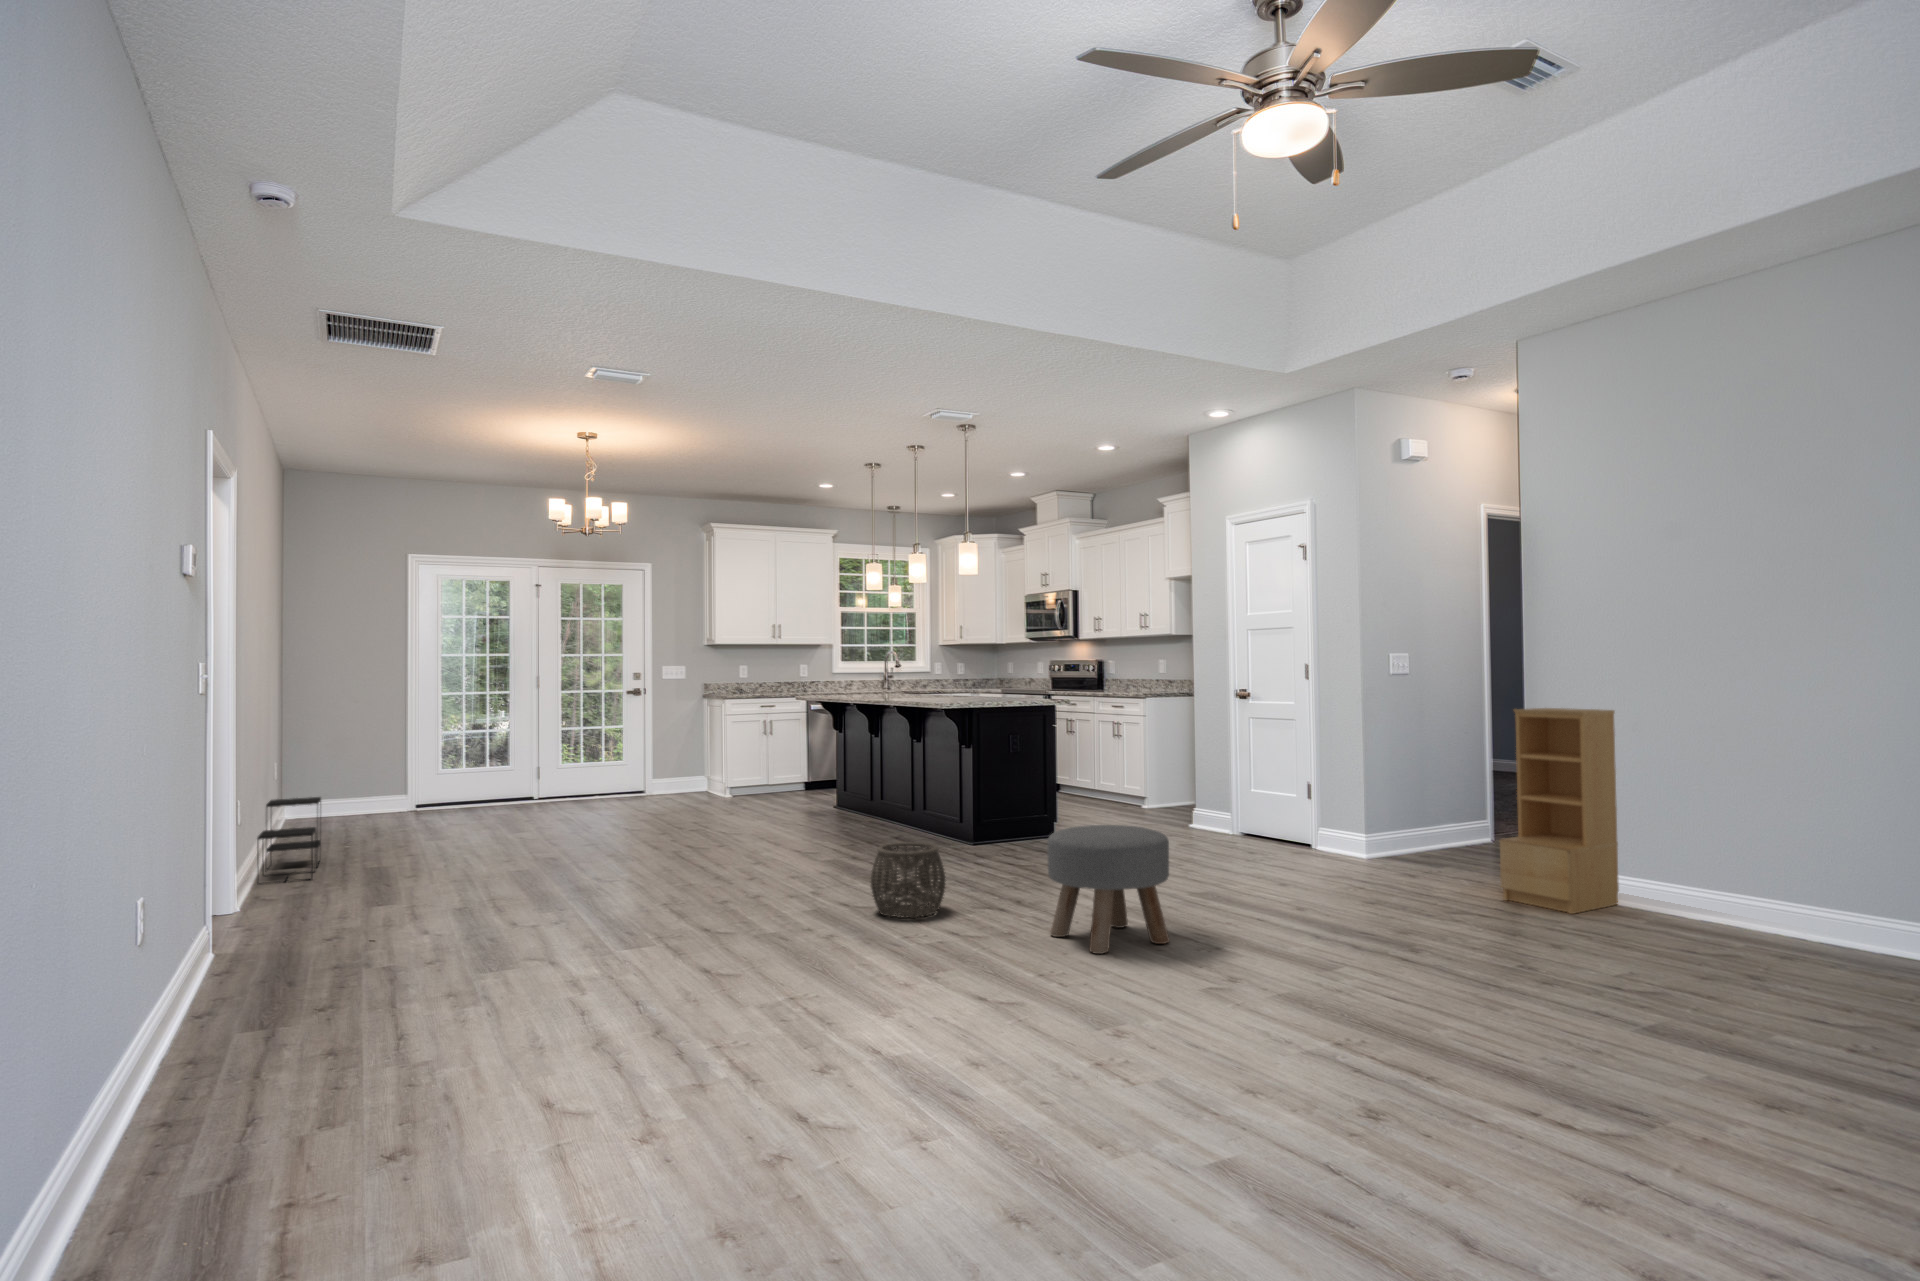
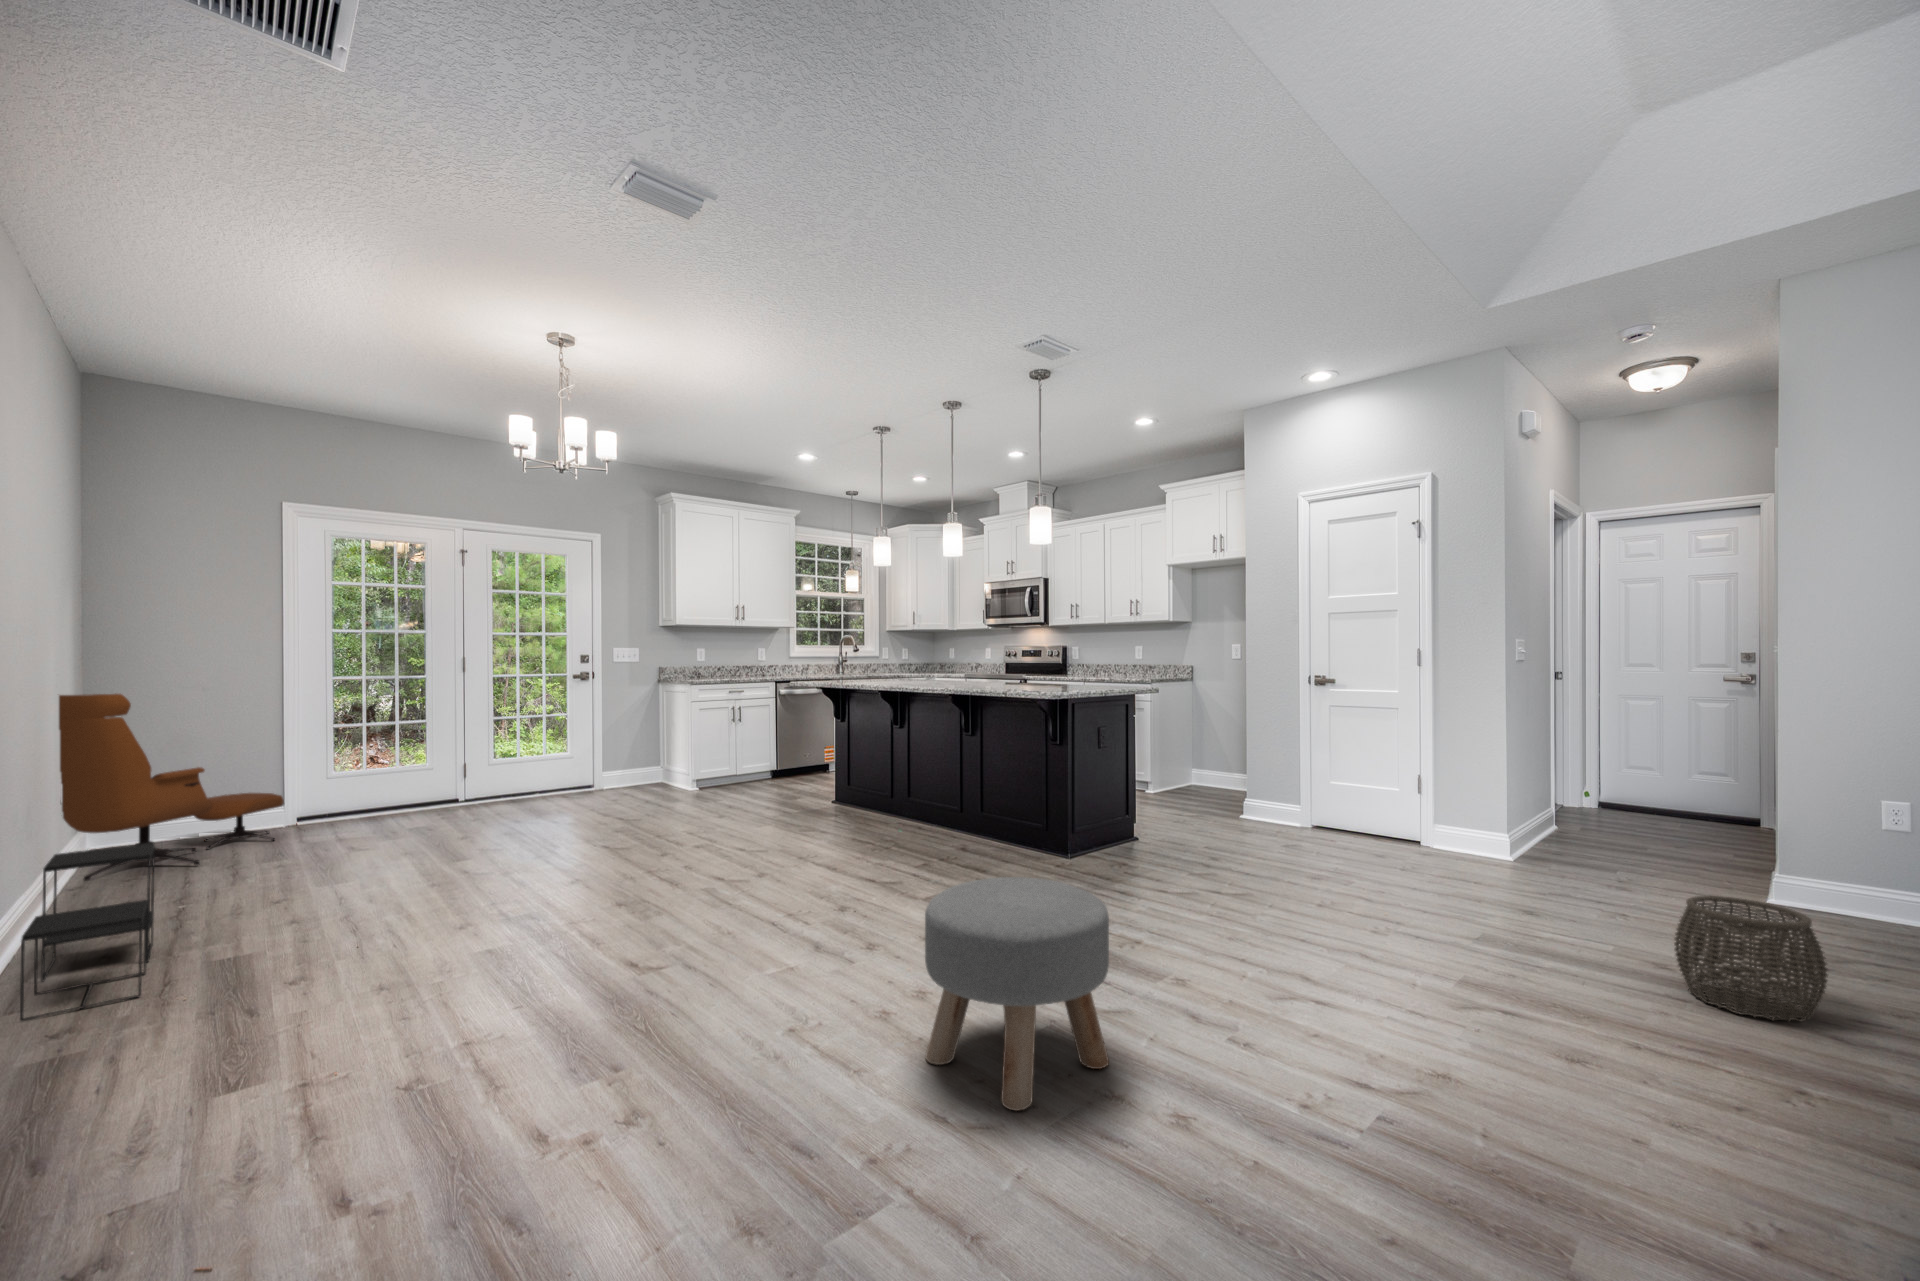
lounge chair: none [260,704,408,833] -> present [59,694,284,881]
bookshelf: present [1500,708,1619,914] -> none [1761,699,1881,931]
ottoman: present [1047,825,1170,954] -> present [925,877,1109,1111]
woven basket: present [870,842,946,918] -> present [1674,896,1828,1022]

